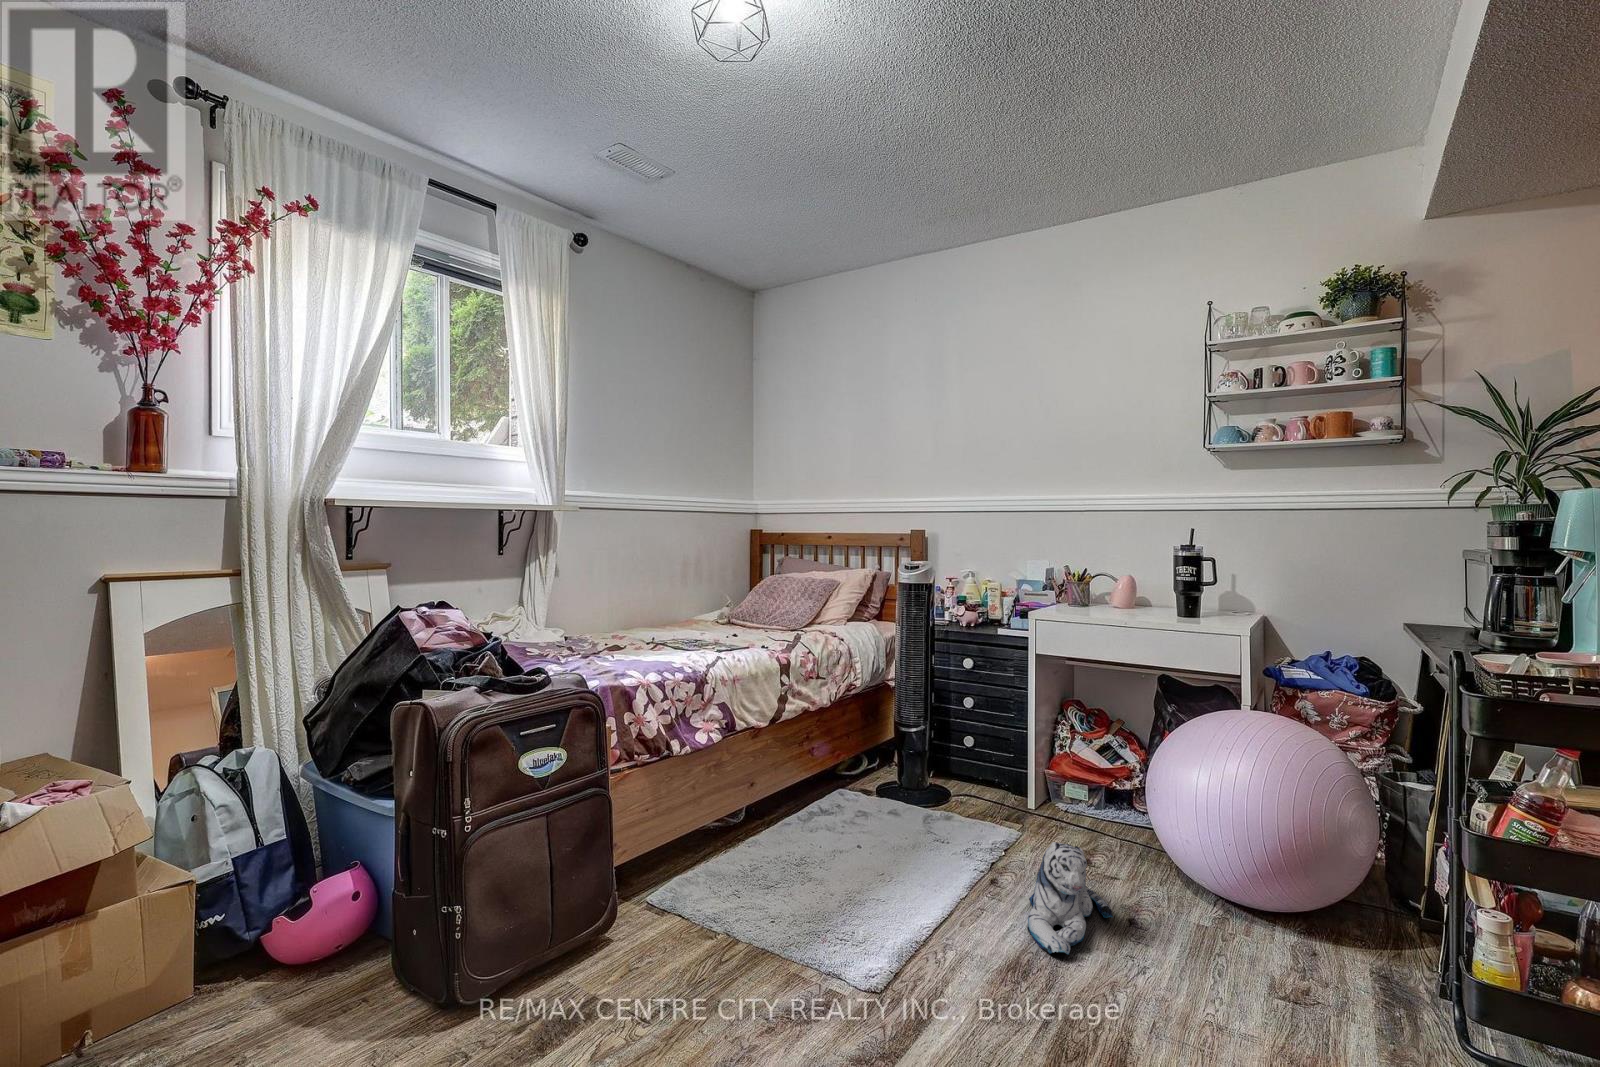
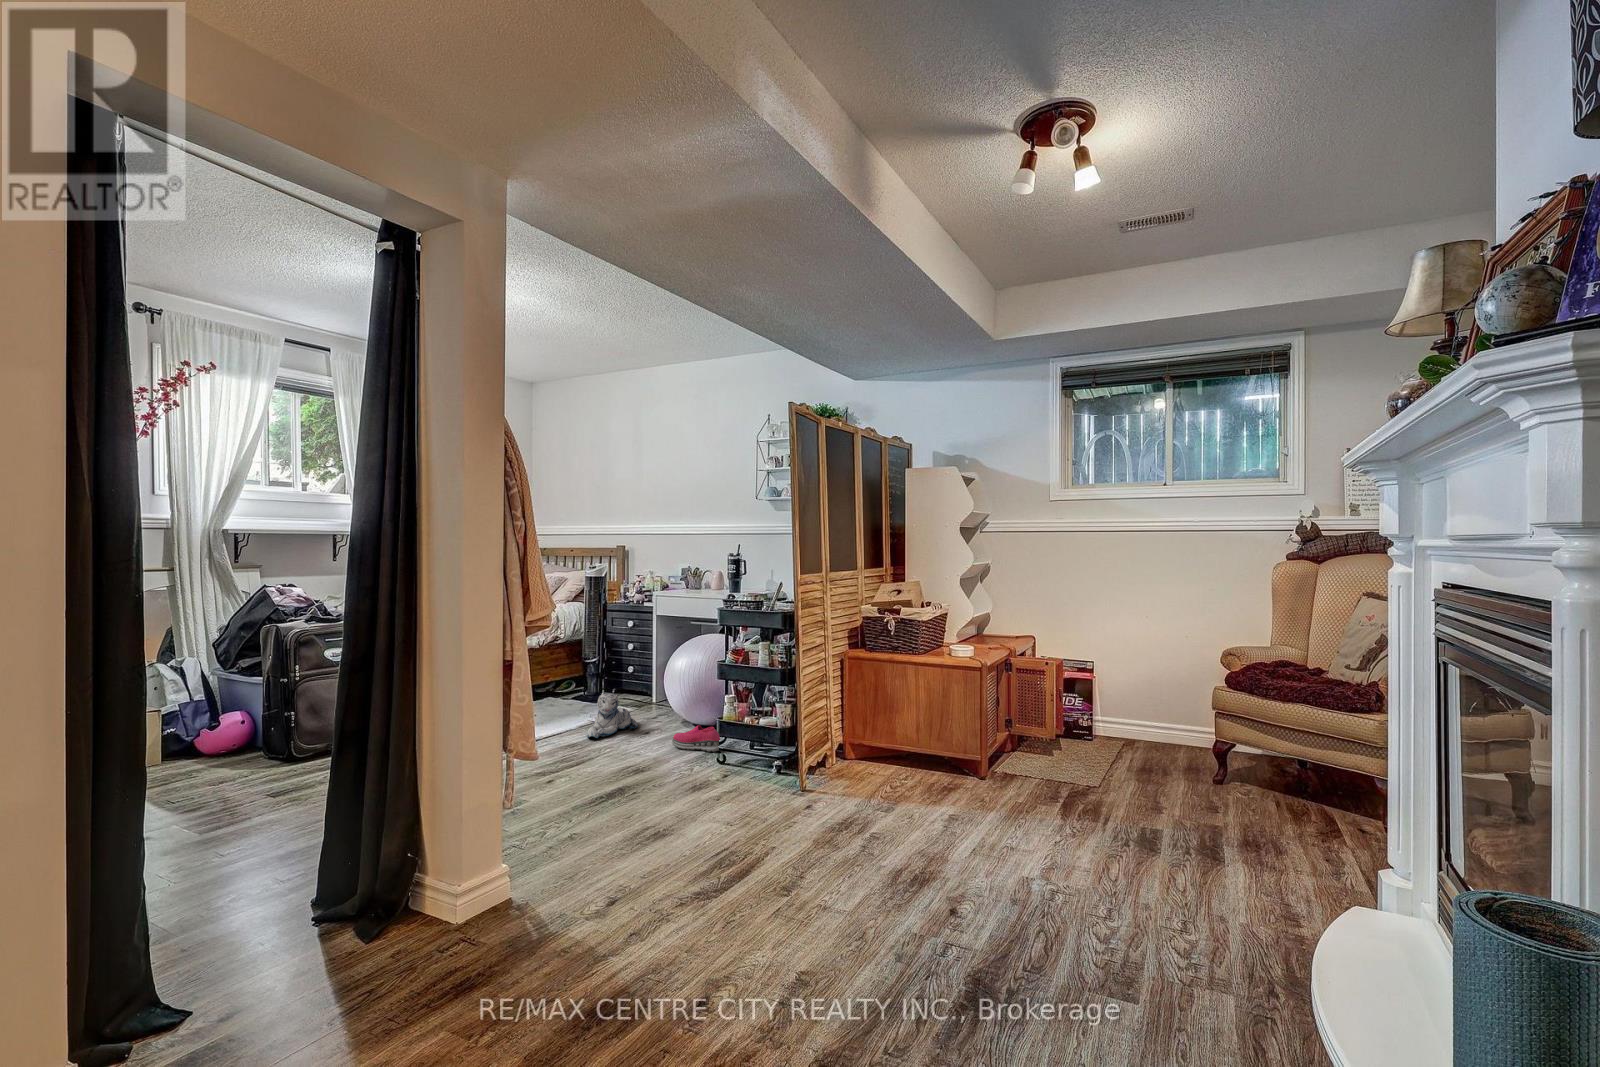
shoe: none [1280,965,1437,1047] -> present [672,725,720,752]

